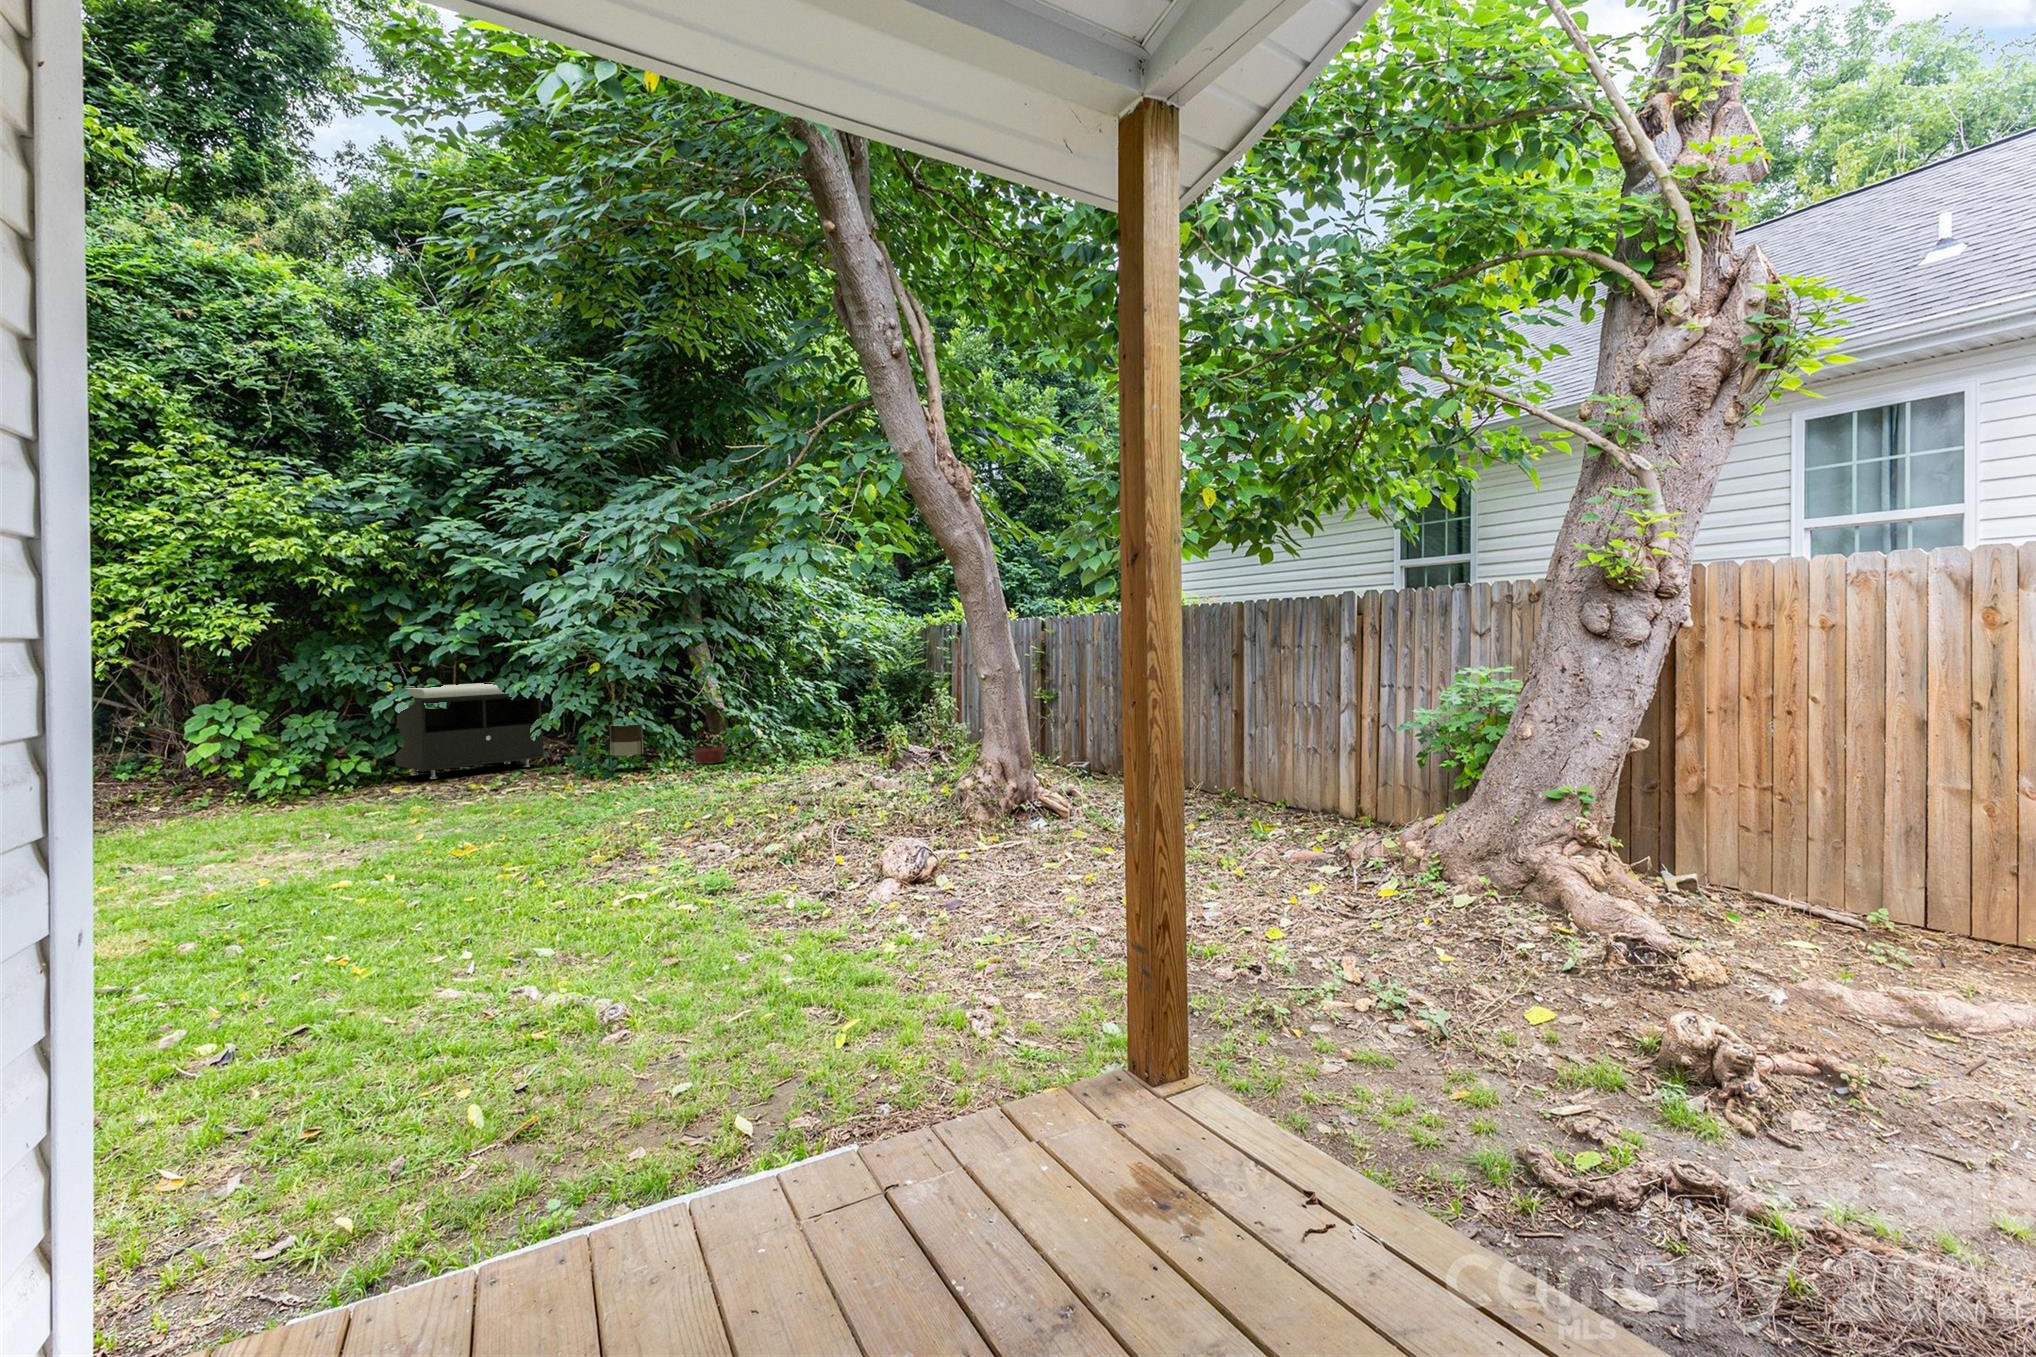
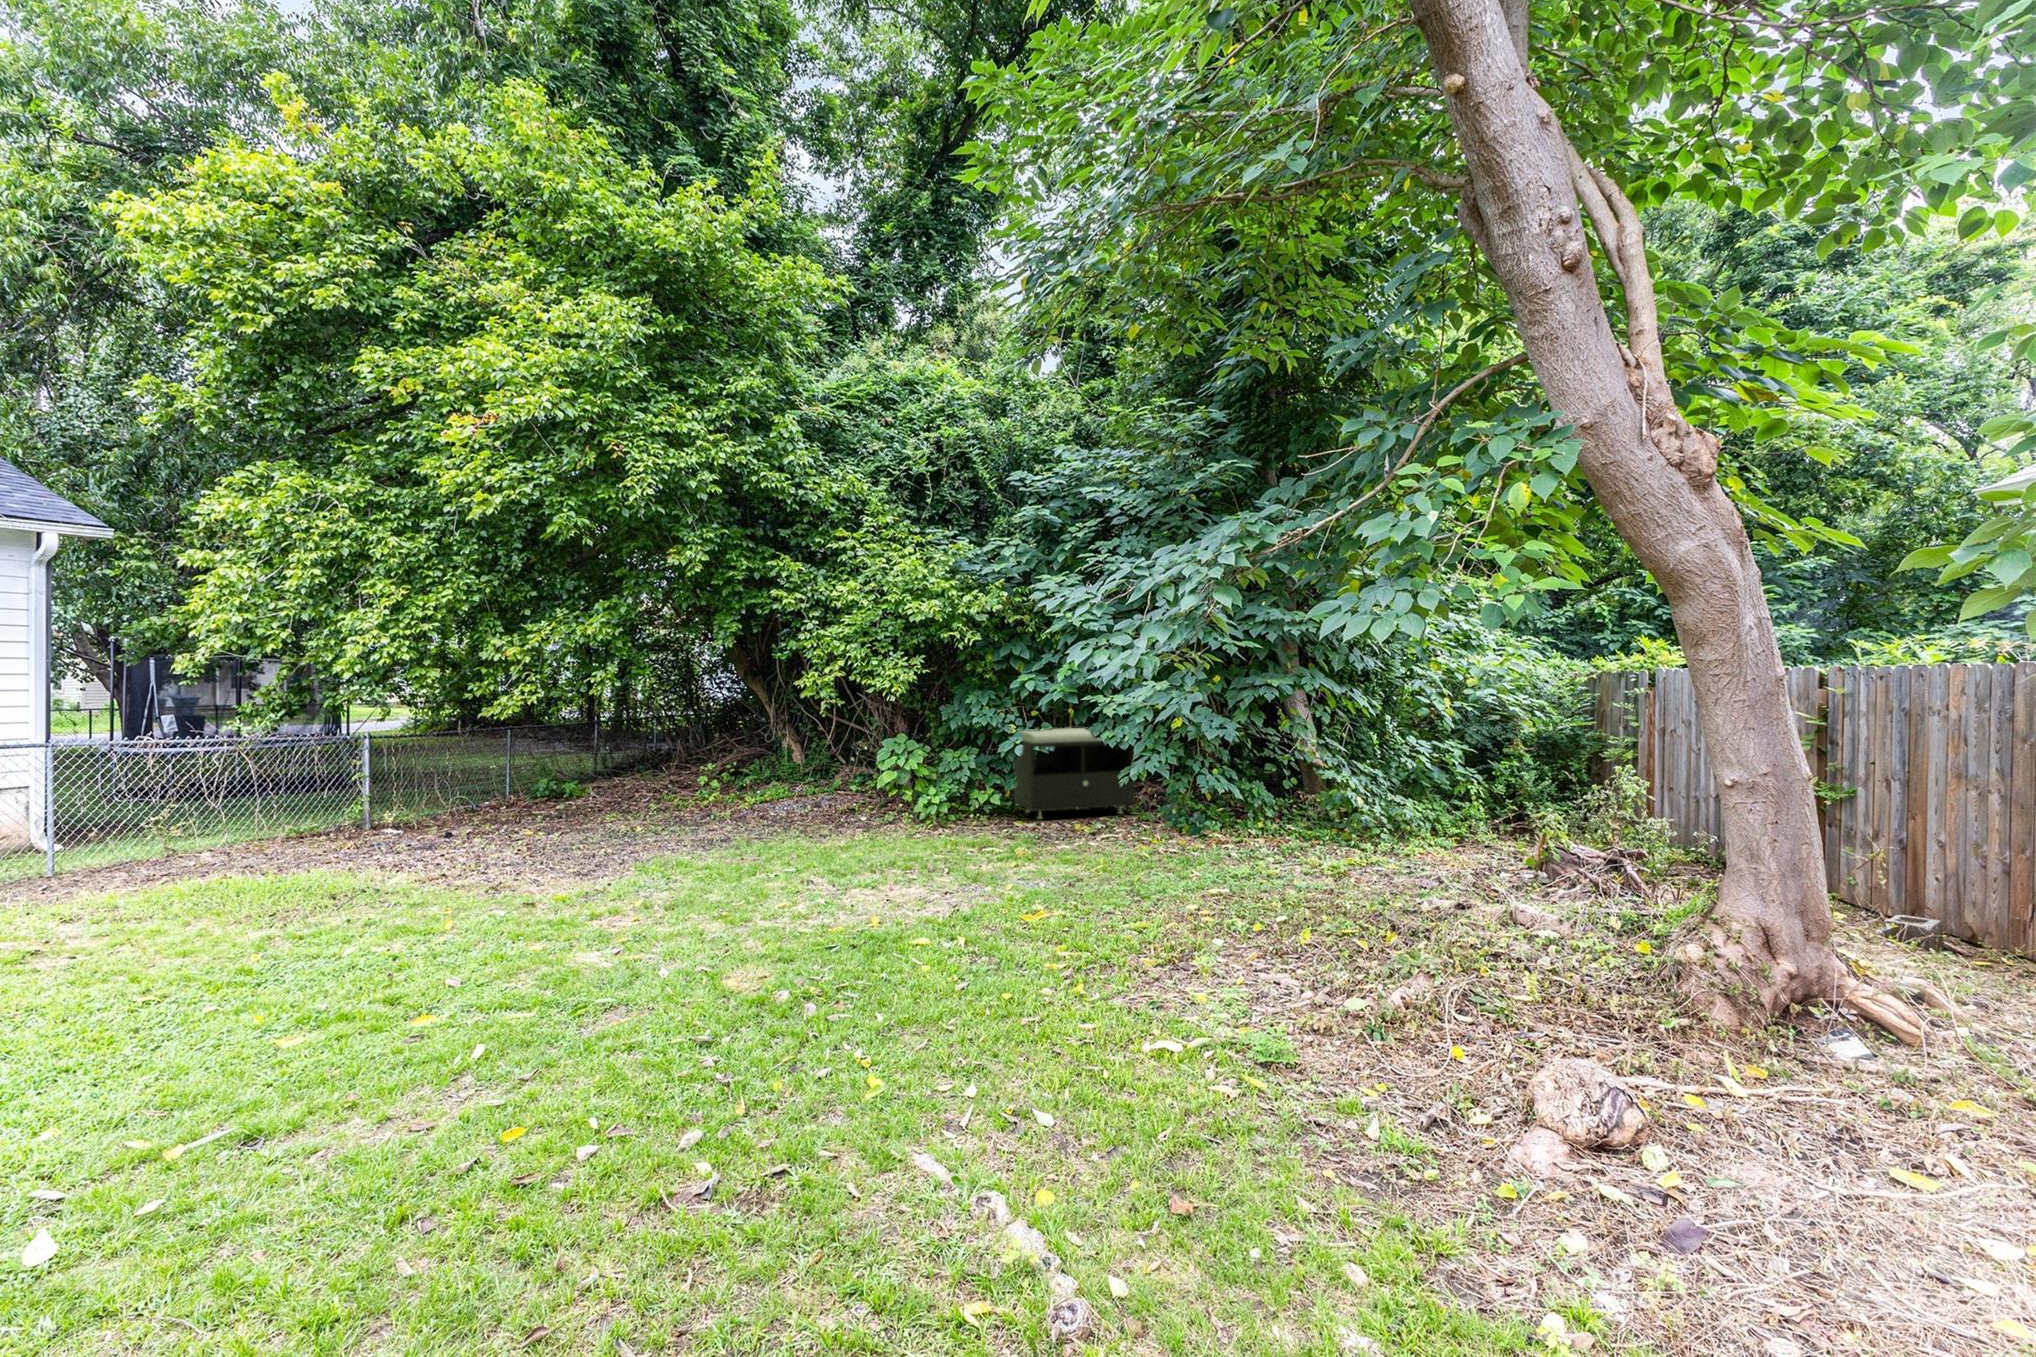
basket: present [694,723,724,764] -> none [1282,783,1318,832]
planter: present [608,724,643,772] -> none [1192,778,1228,832]

